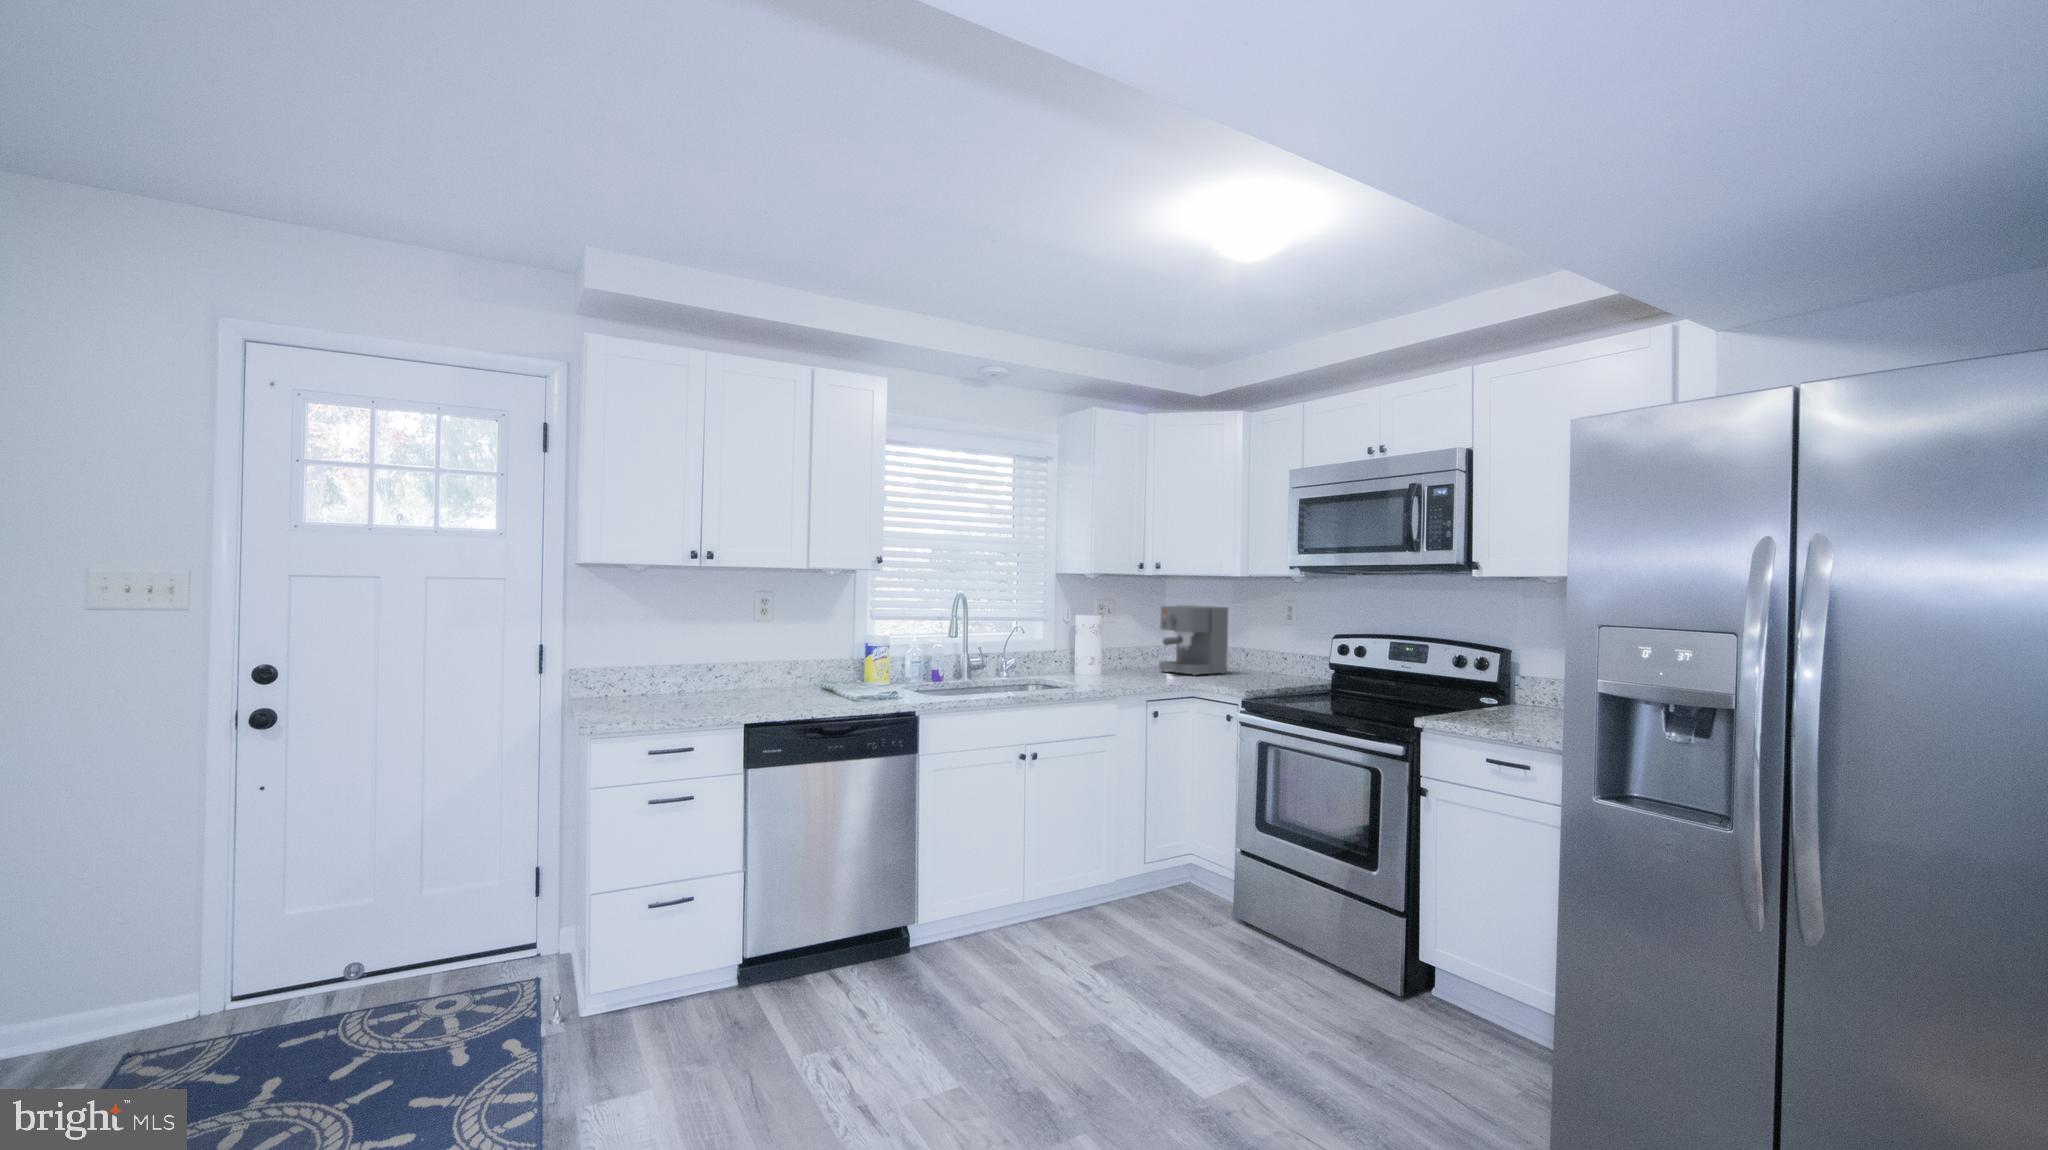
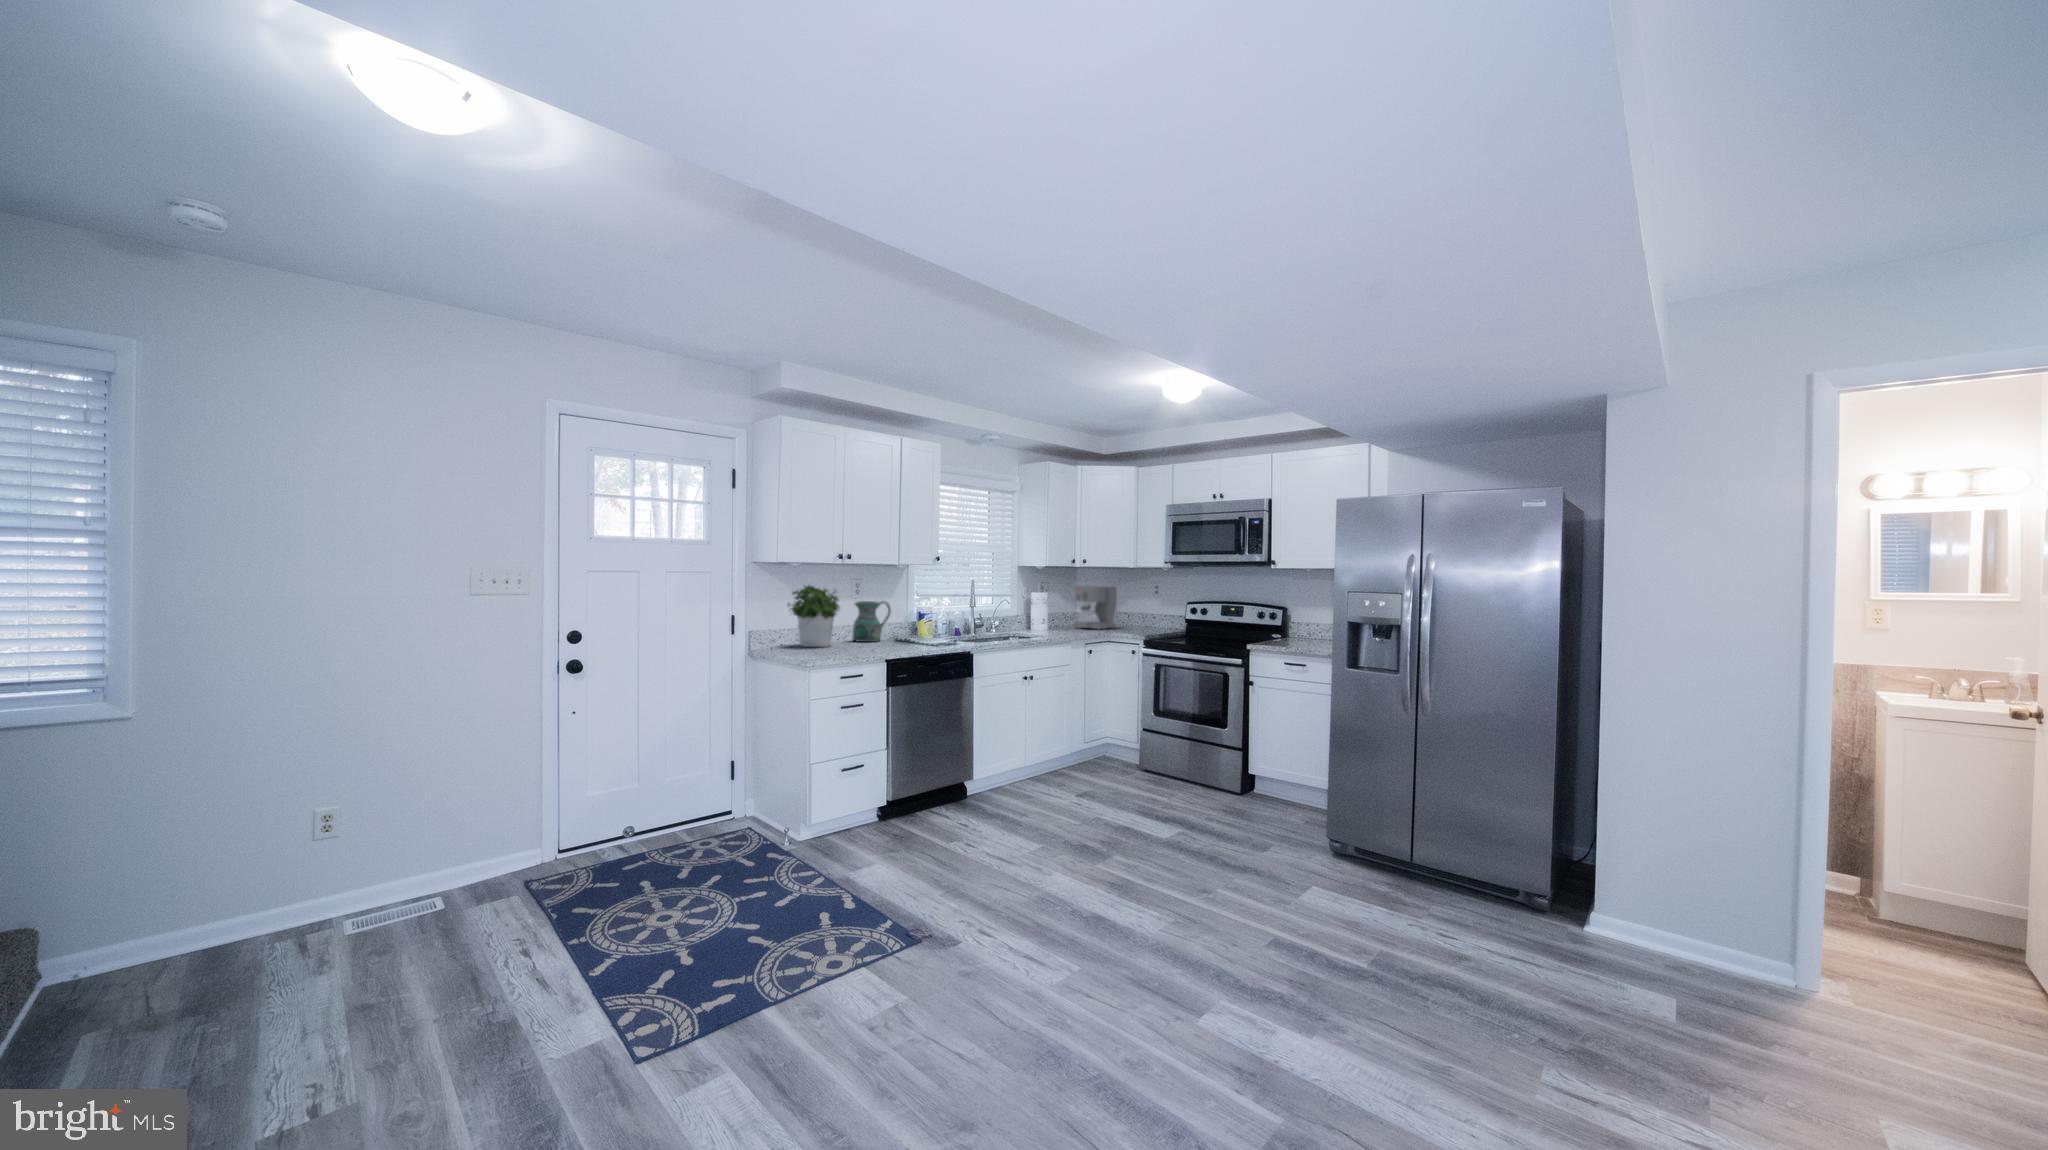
potted plant: none [634,605,720,702] -> present [788,585,839,647]
ceramic pitcher: none [760,629,821,693] -> present [853,601,891,642]

